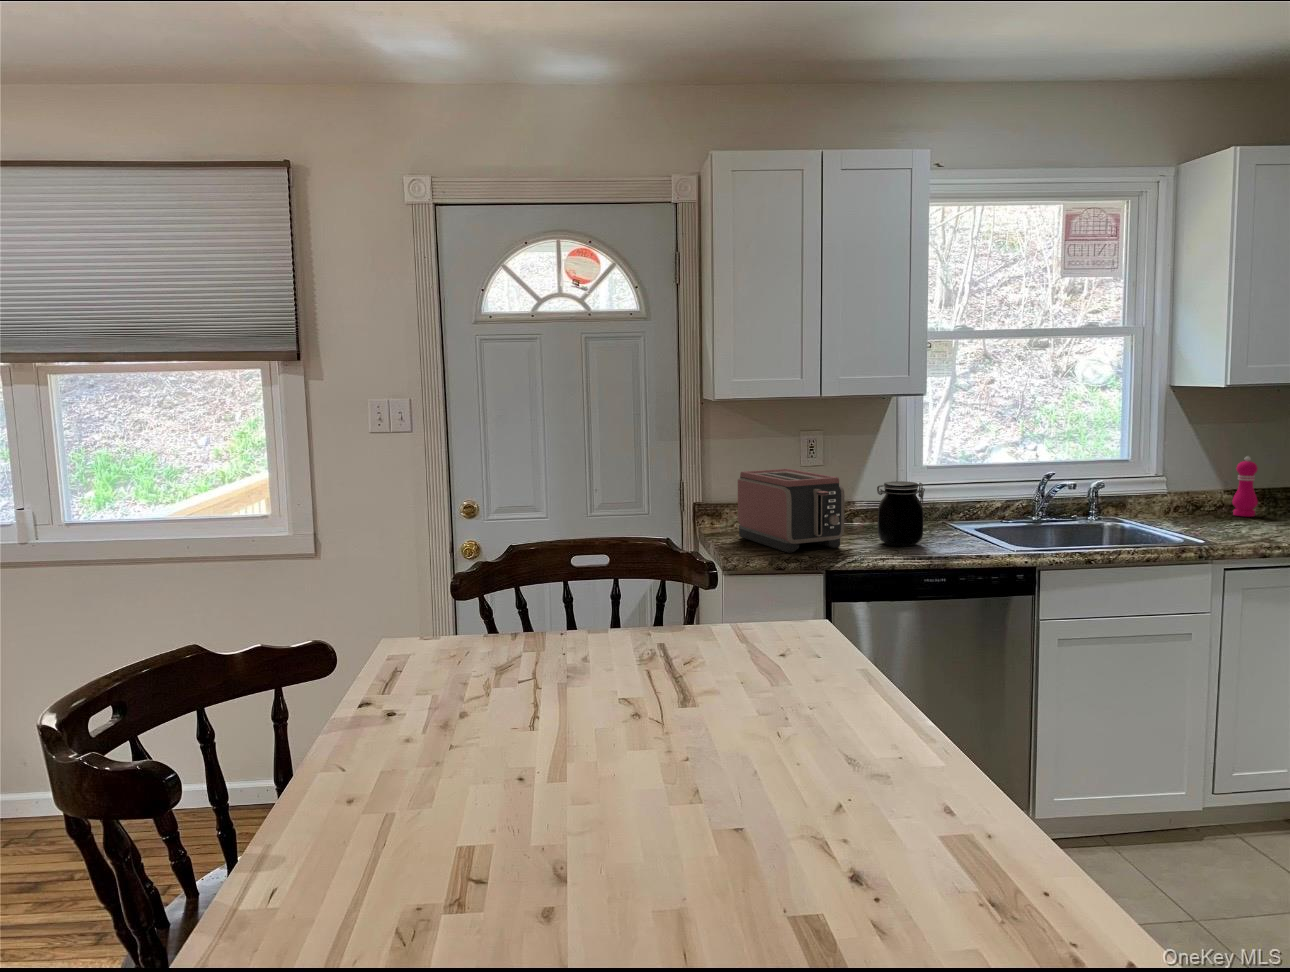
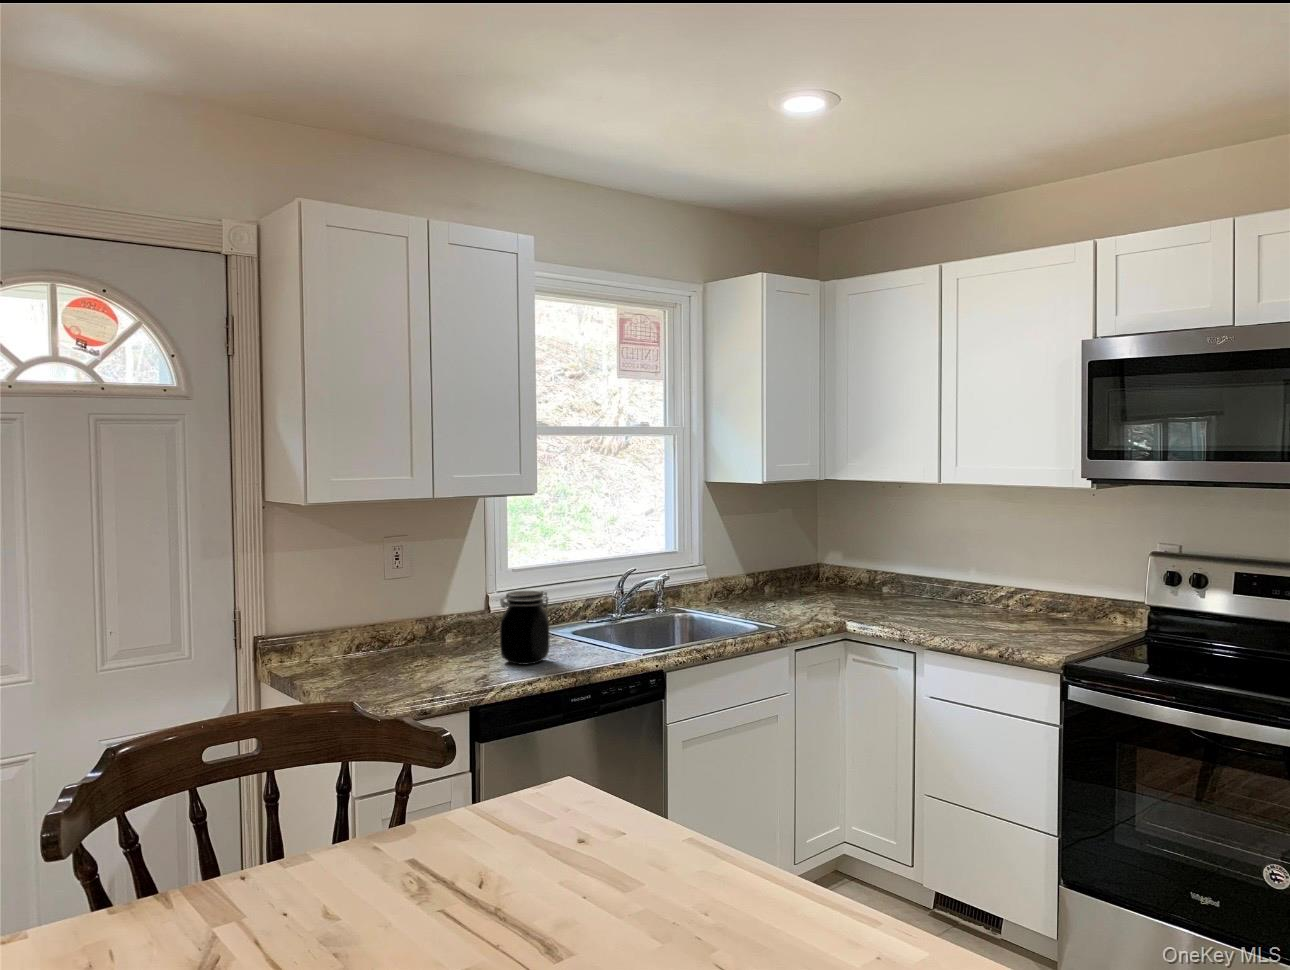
pepper mill: present [1232,457,1258,517] -> none [755,544,775,598]
toaster: present [738,469,845,553] -> none [330,585,473,689]

